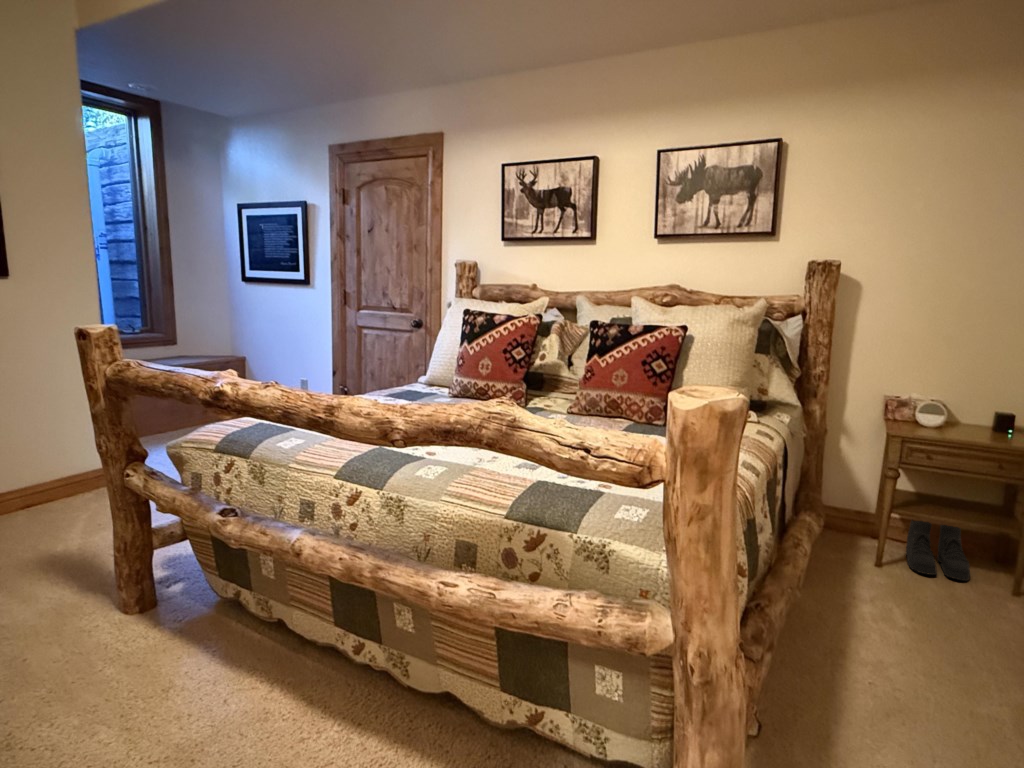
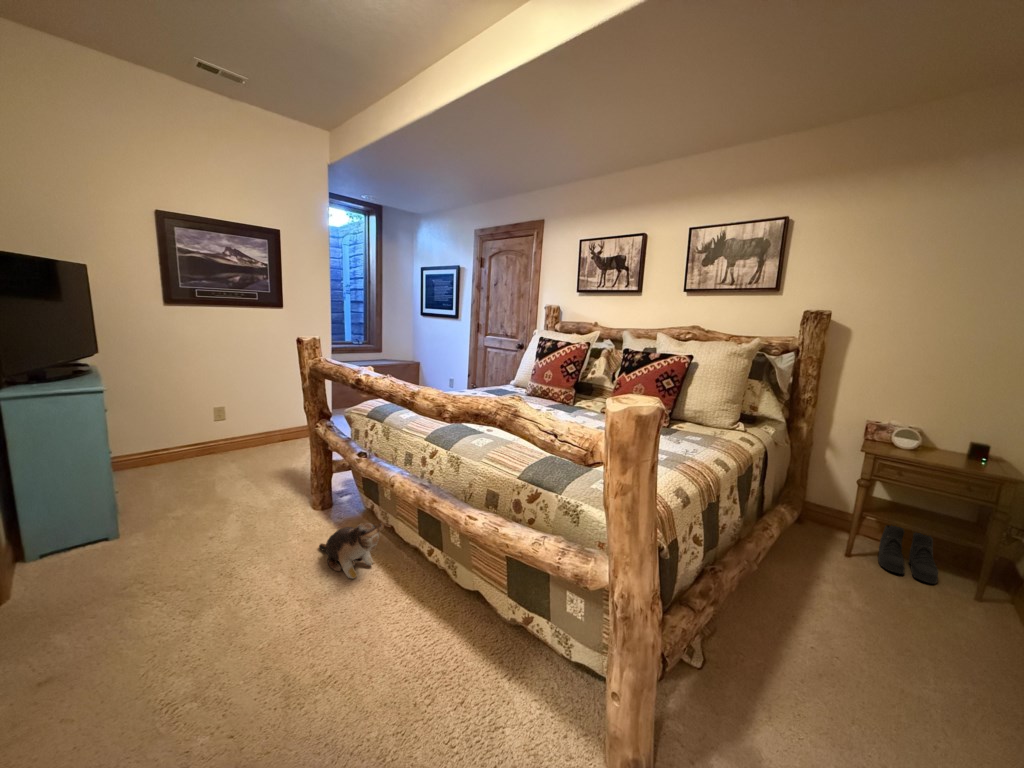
plush toy: none [154,616,281,715] -> present [319,522,384,579]

